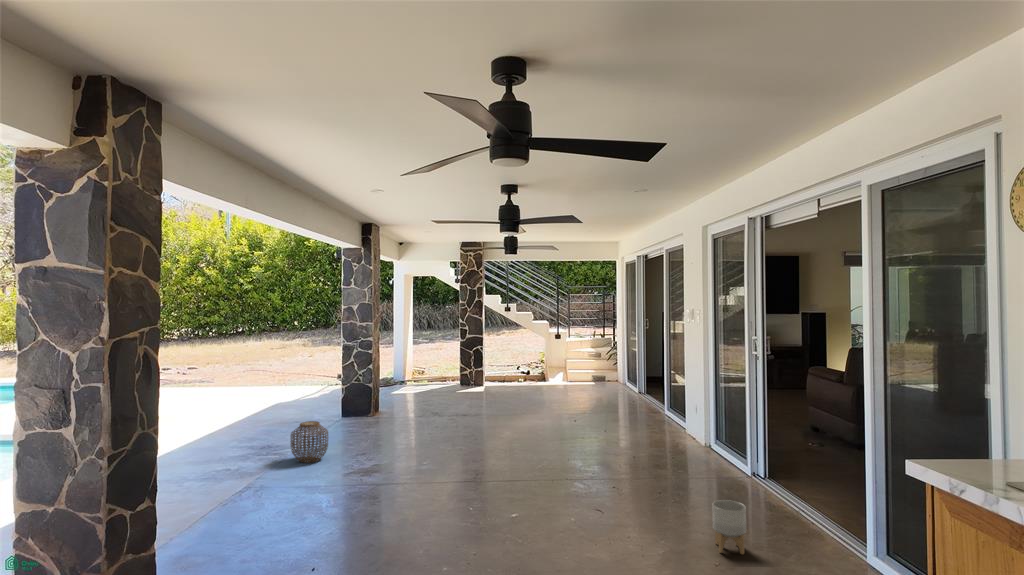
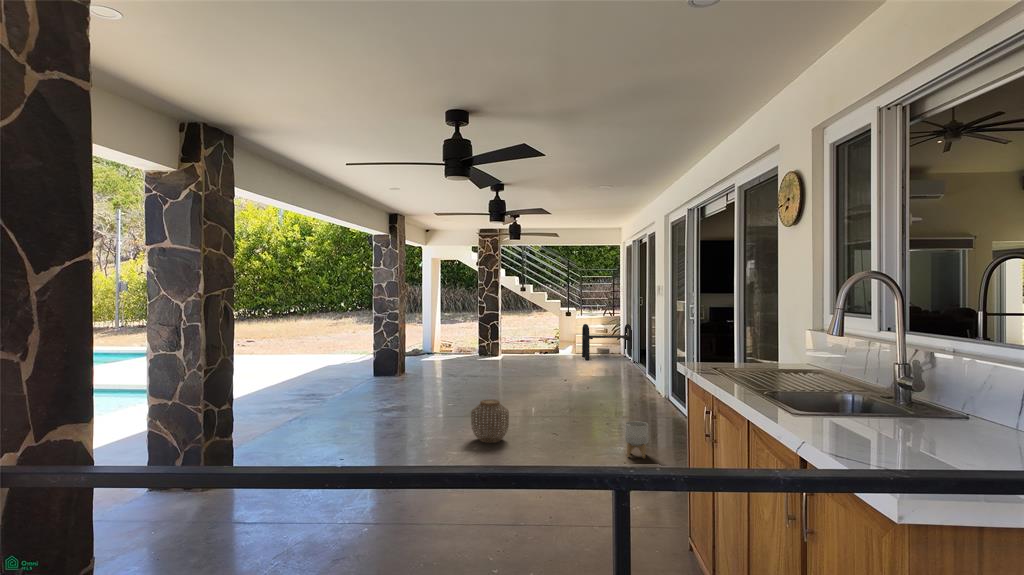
bench: none [578,348,637,390] -> present [582,324,632,360]
woven basket: present [291,421,328,463] -> present [471,400,509,443]

